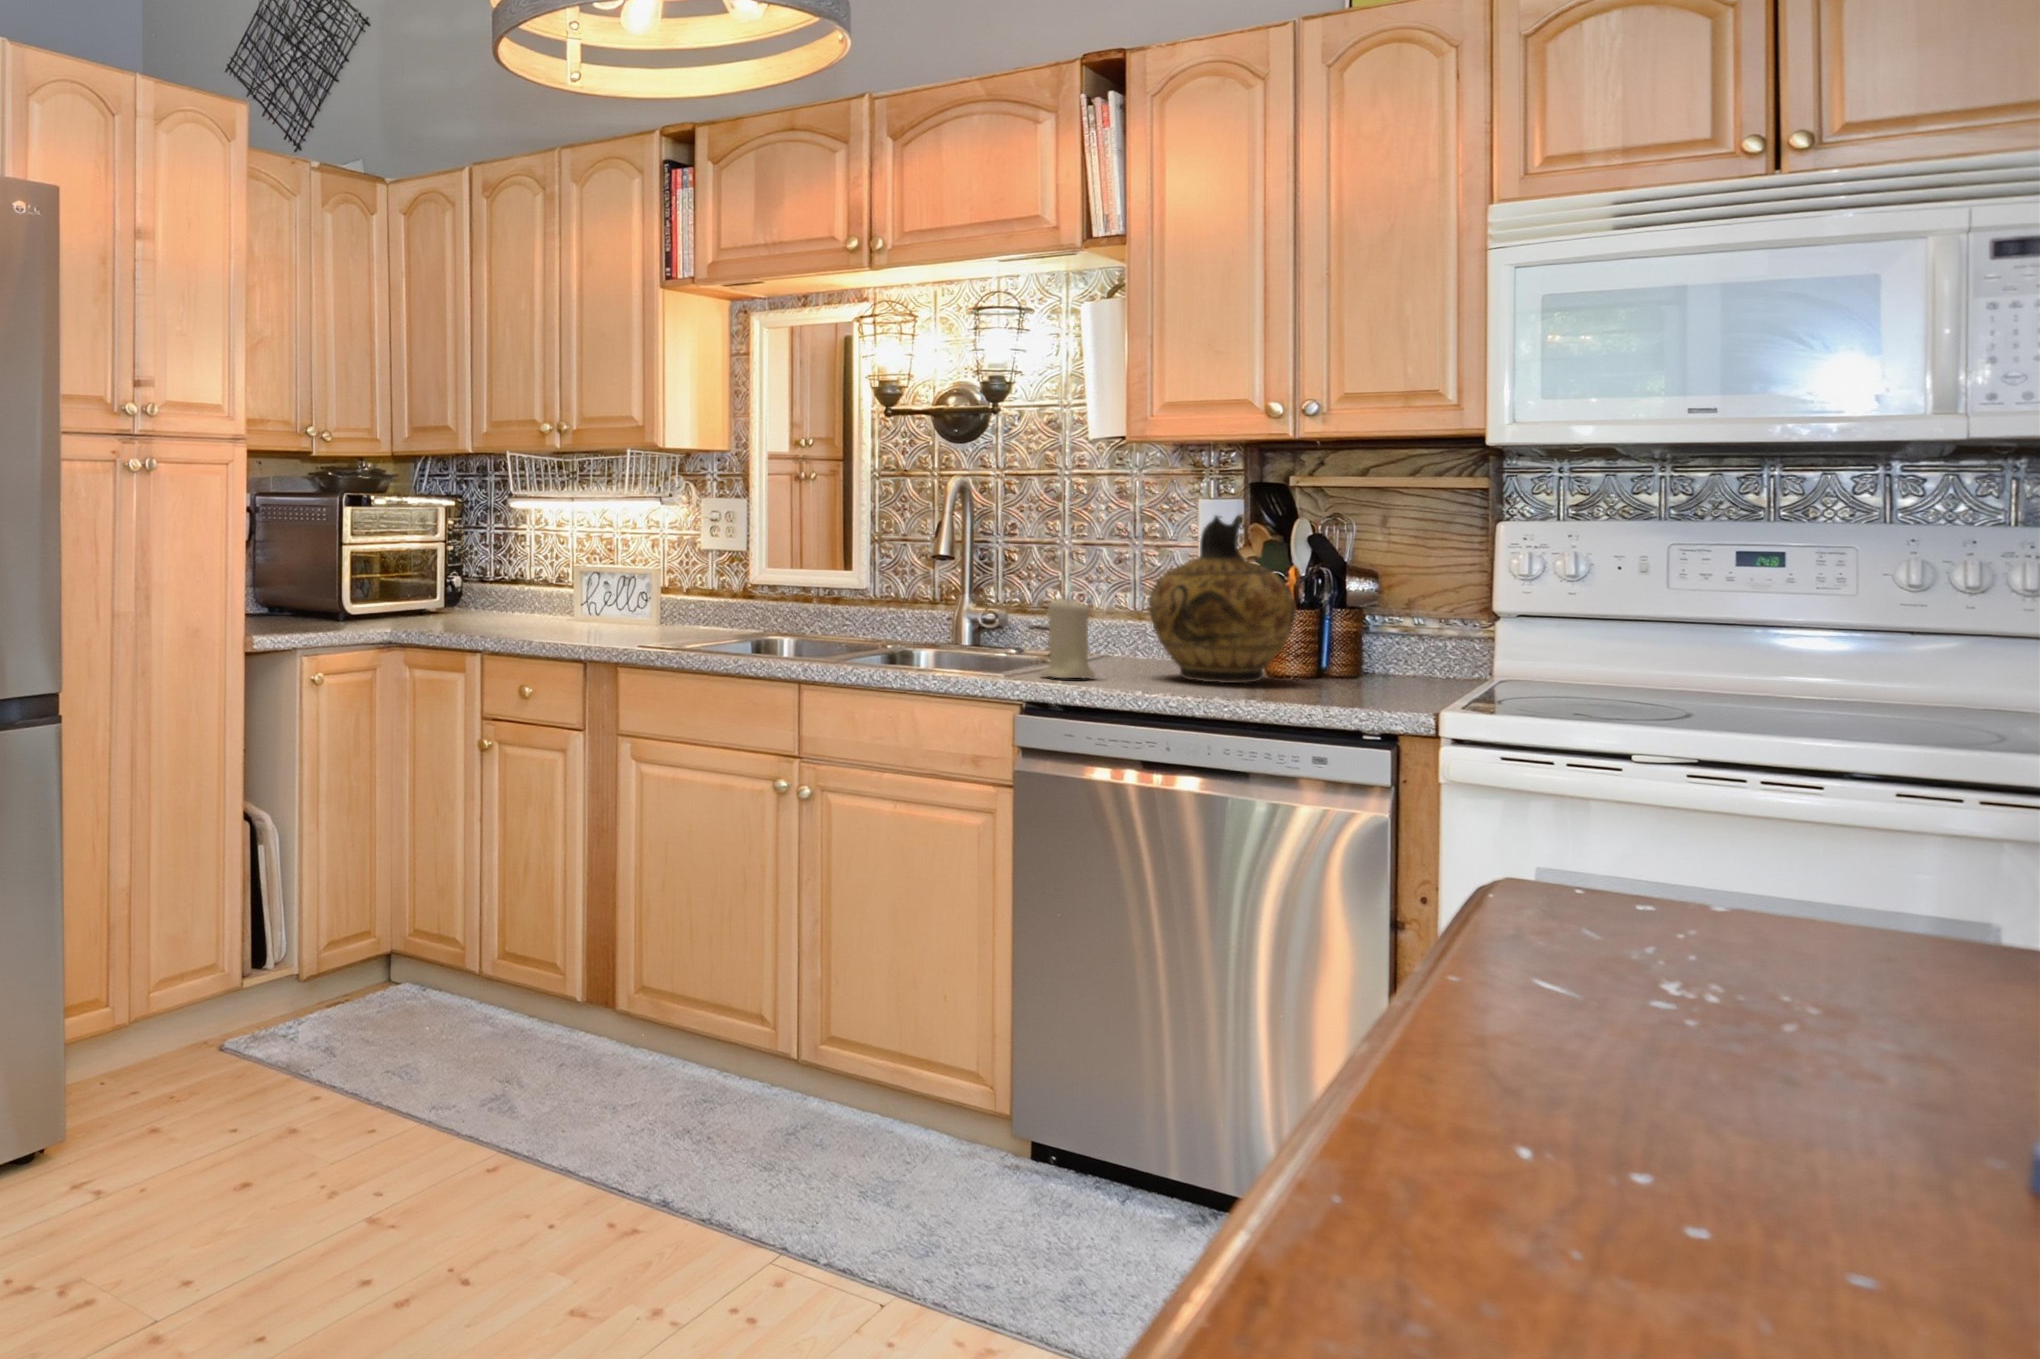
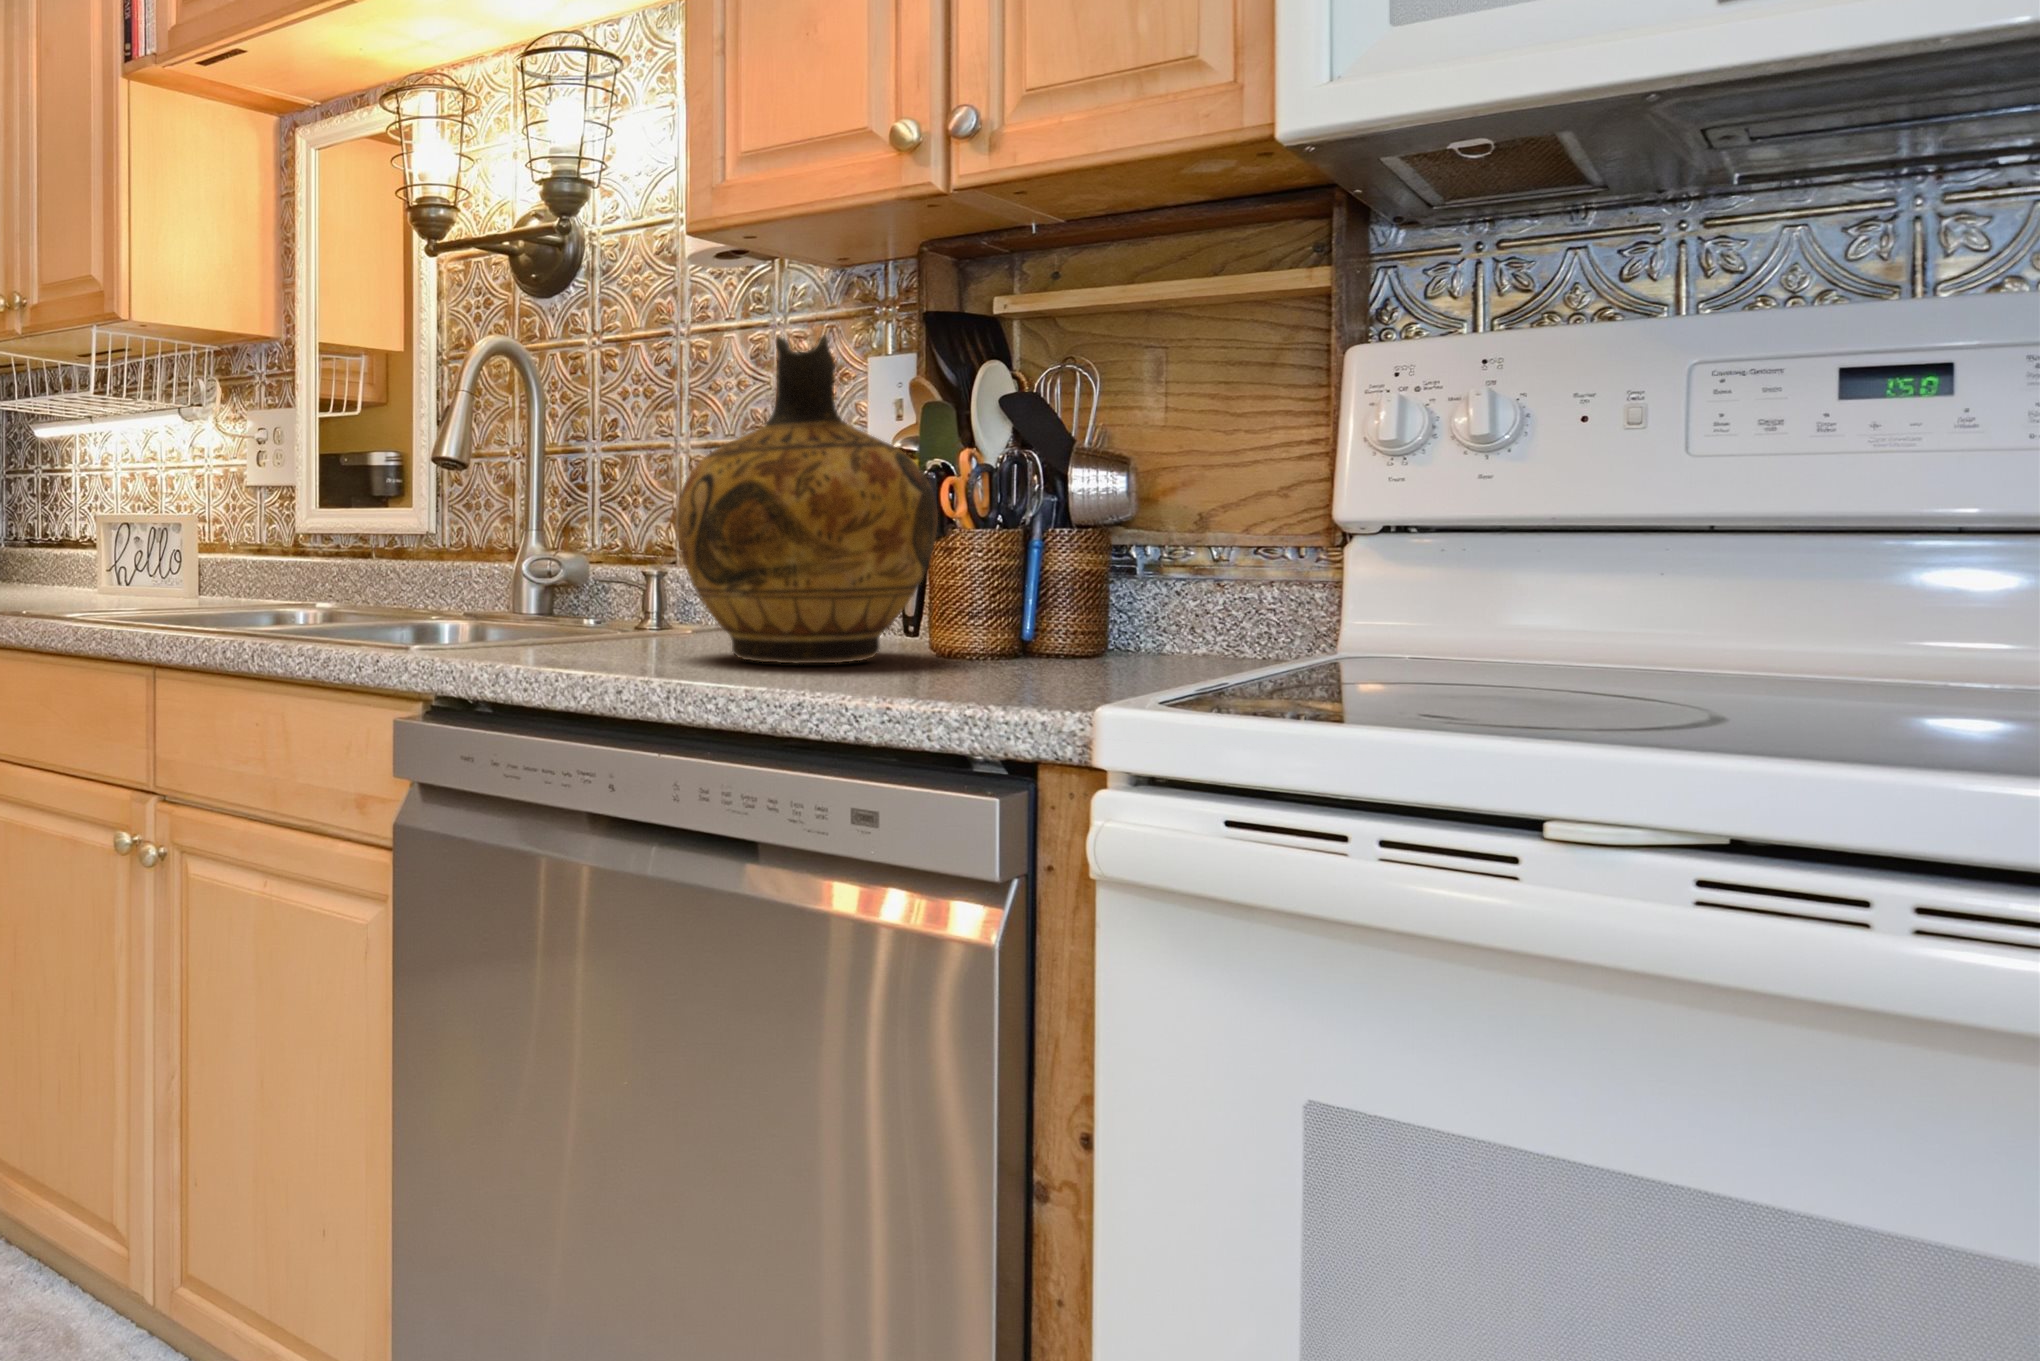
candle: present [1040,598,1095,678] -> none [477,503,570,658]

